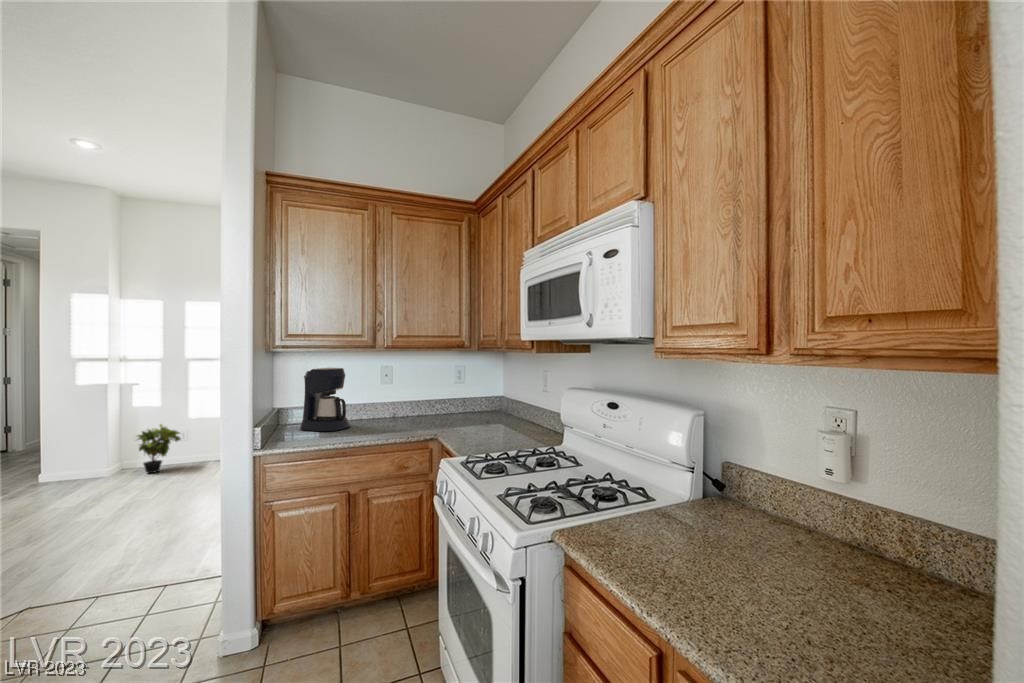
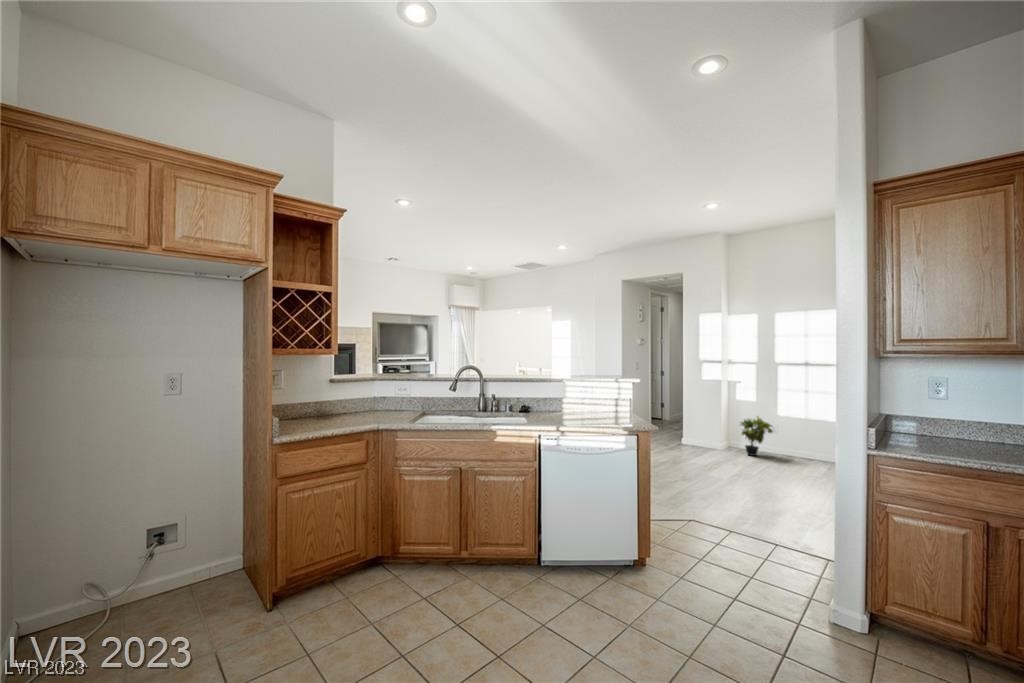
coffee maker: present [300,368,350,431] -> none [914,377,987,450]

